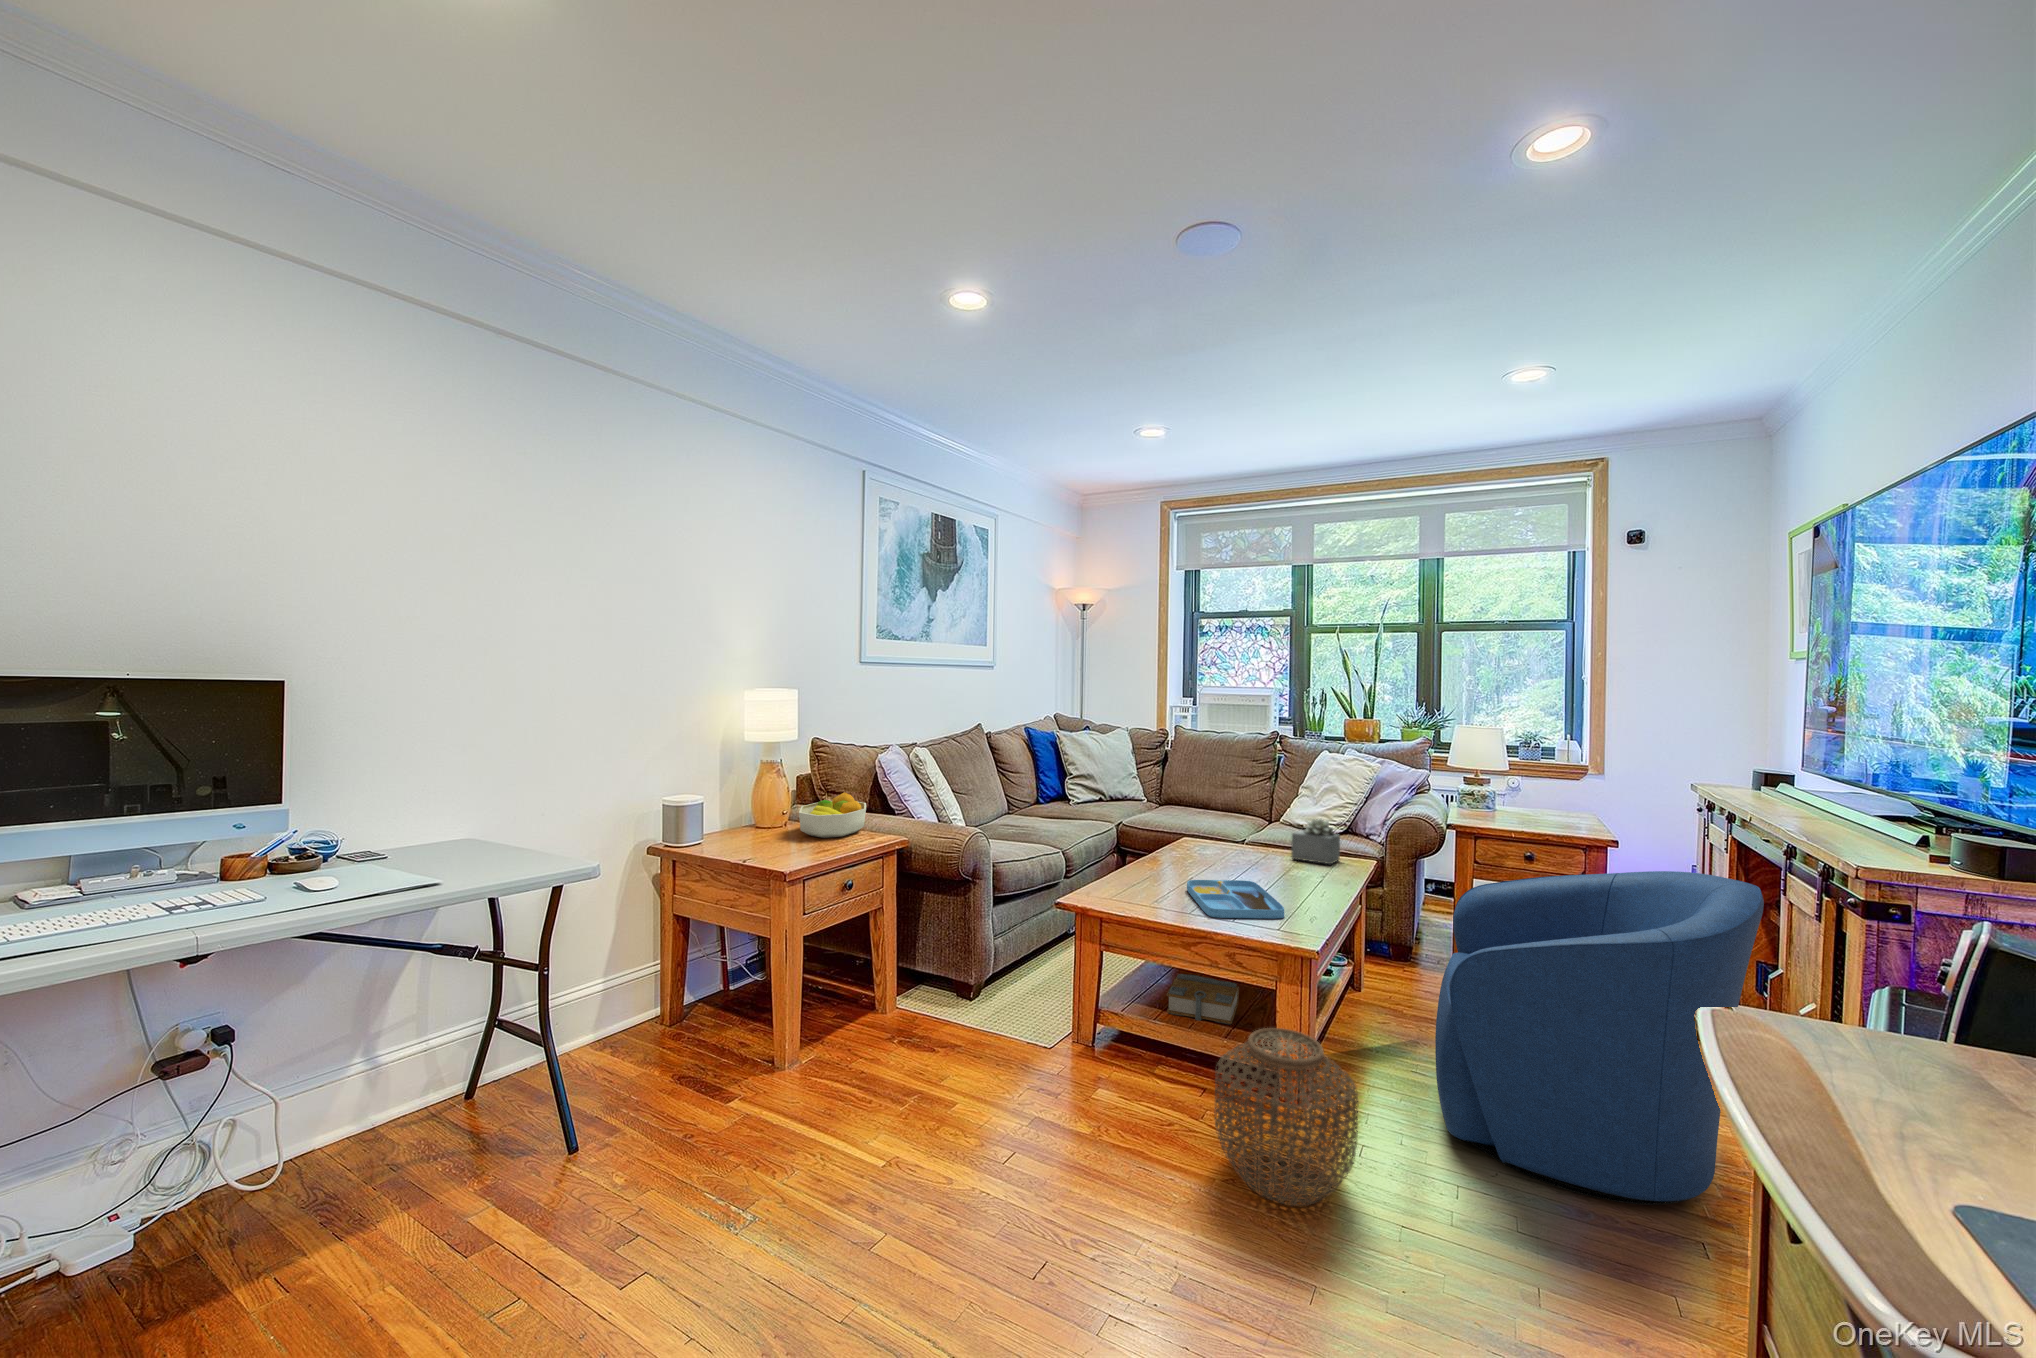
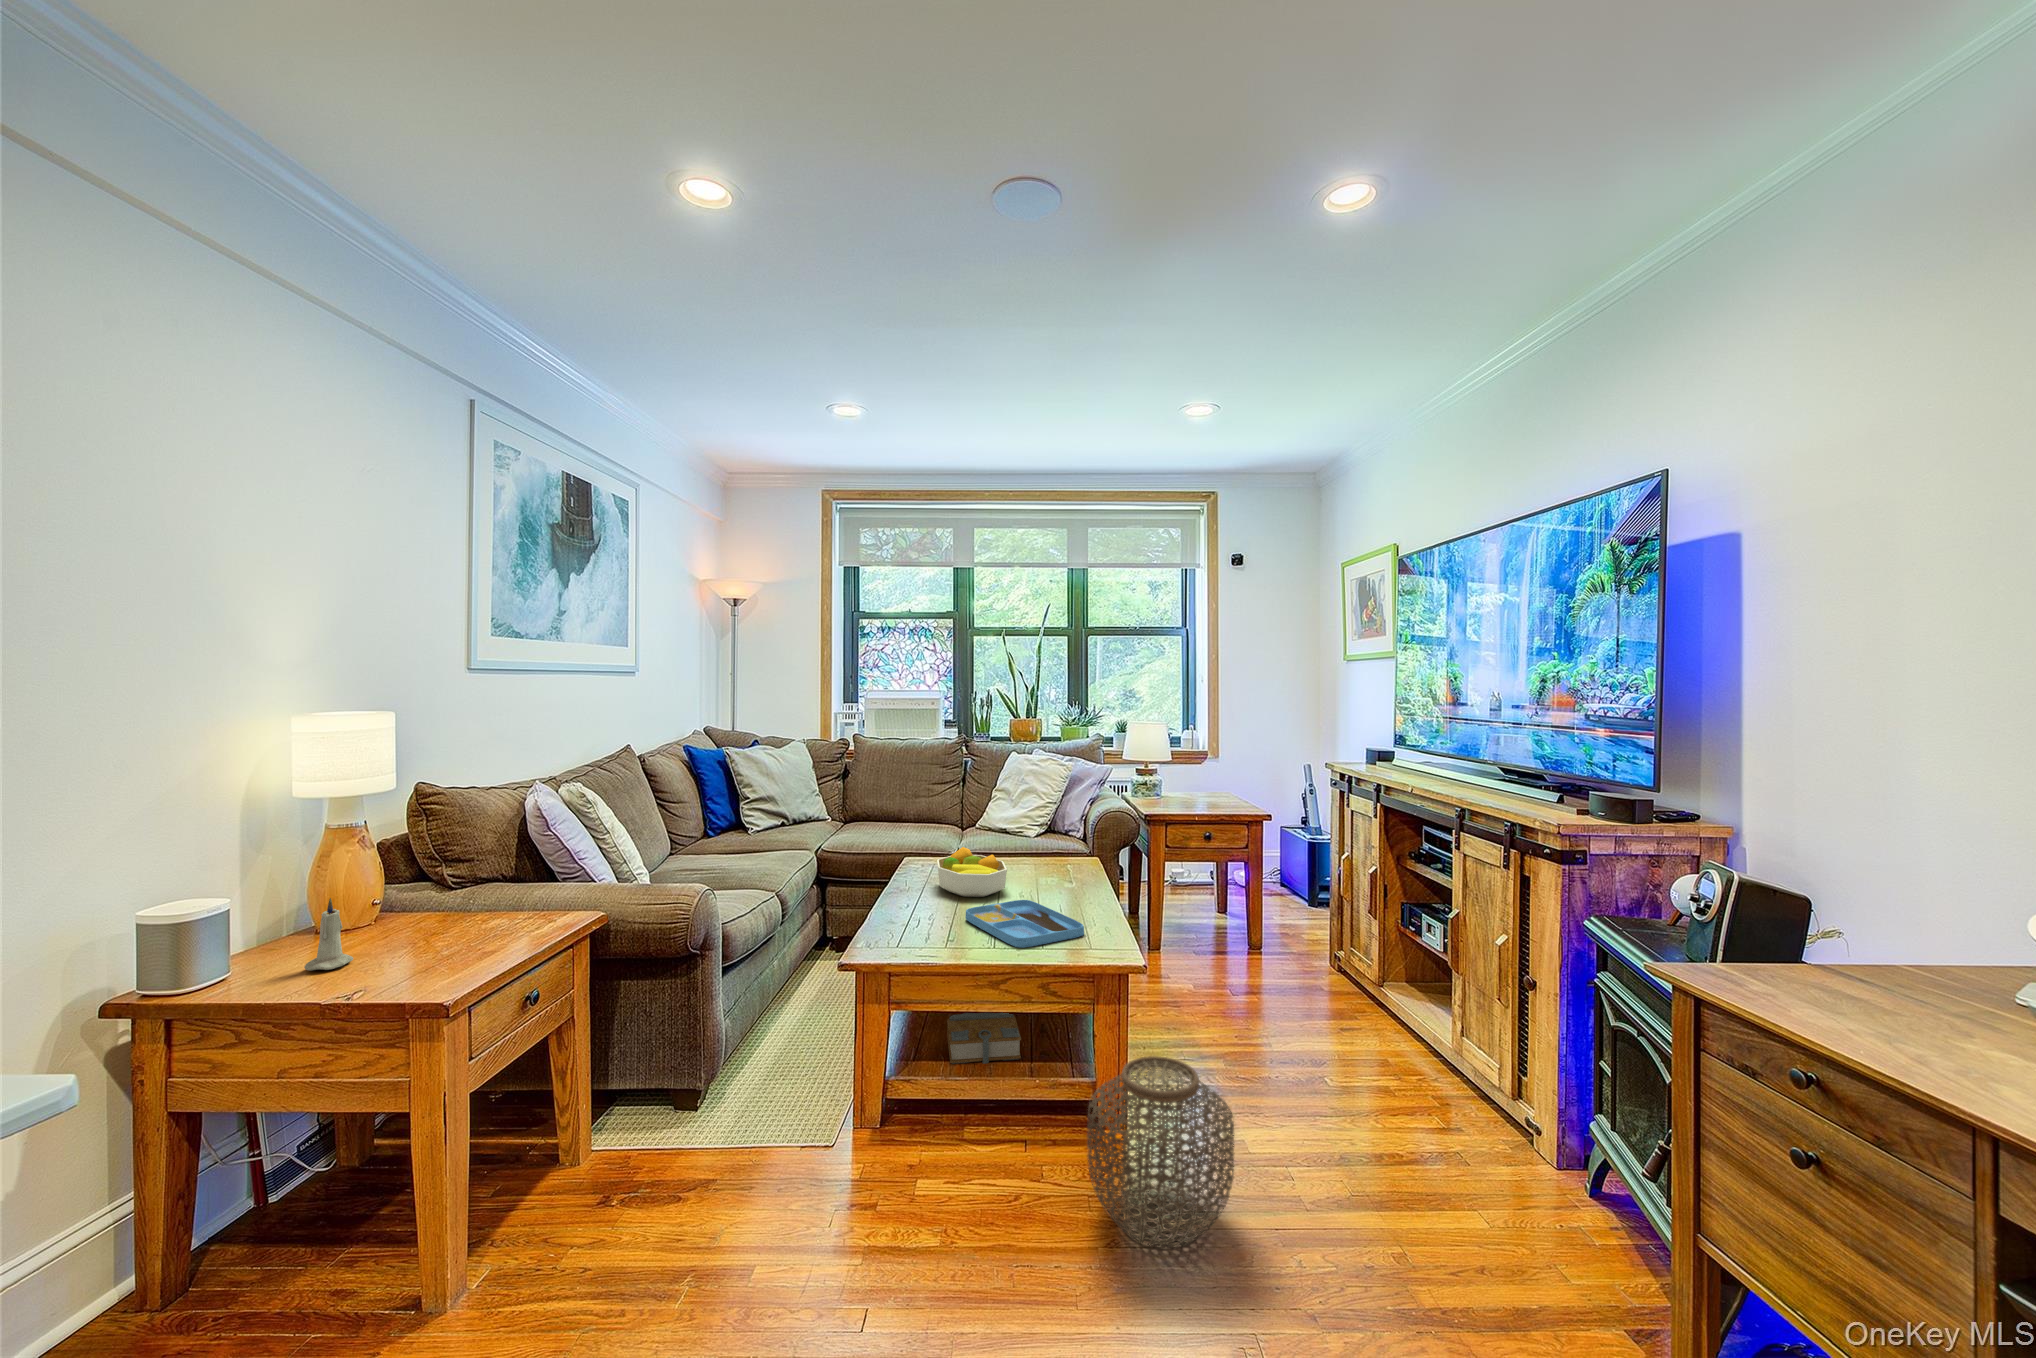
fruit bowl: present [799,792,866,838] -> present [937,847,1007,897]
candle: none [734,802,759,846] -> present [304,898,353,971]
succulent plant: present [1291,819,1340,864] -> none [1028,822,1070,869]
armchair: present [1435,871,1764,1205] -> none [1204,840,1464,1138]

